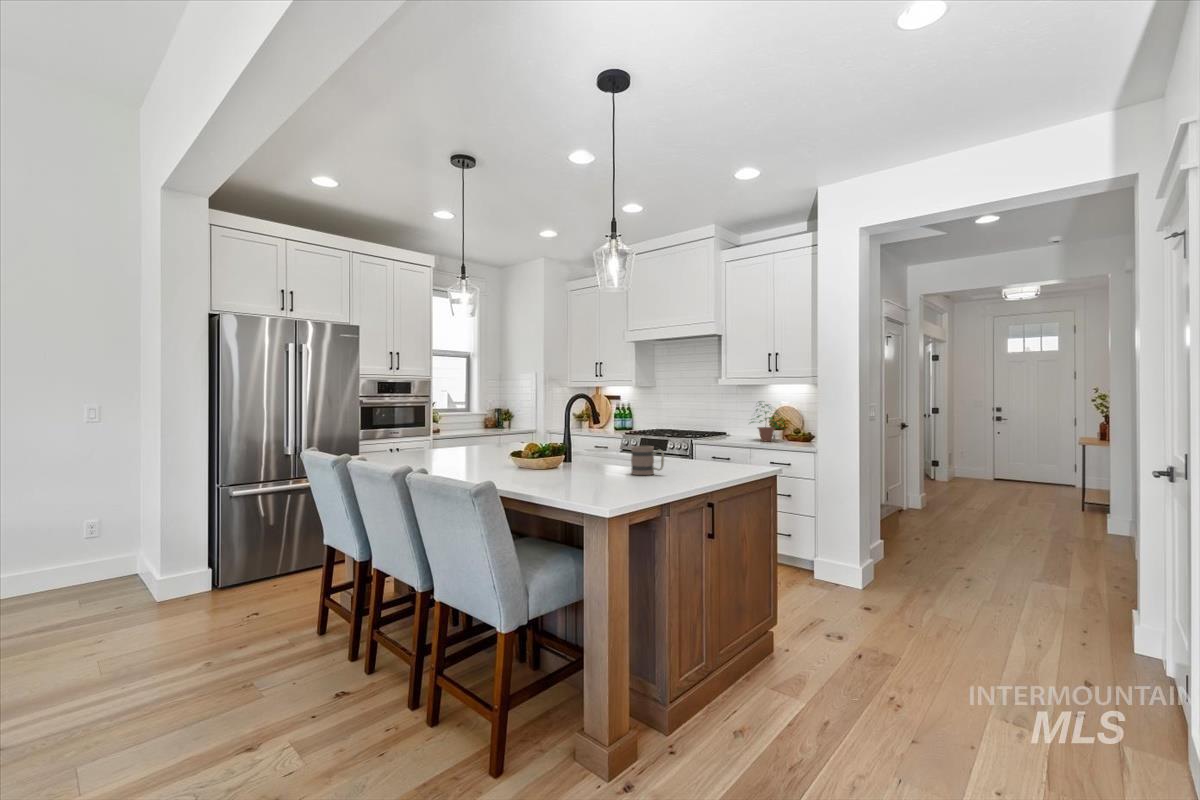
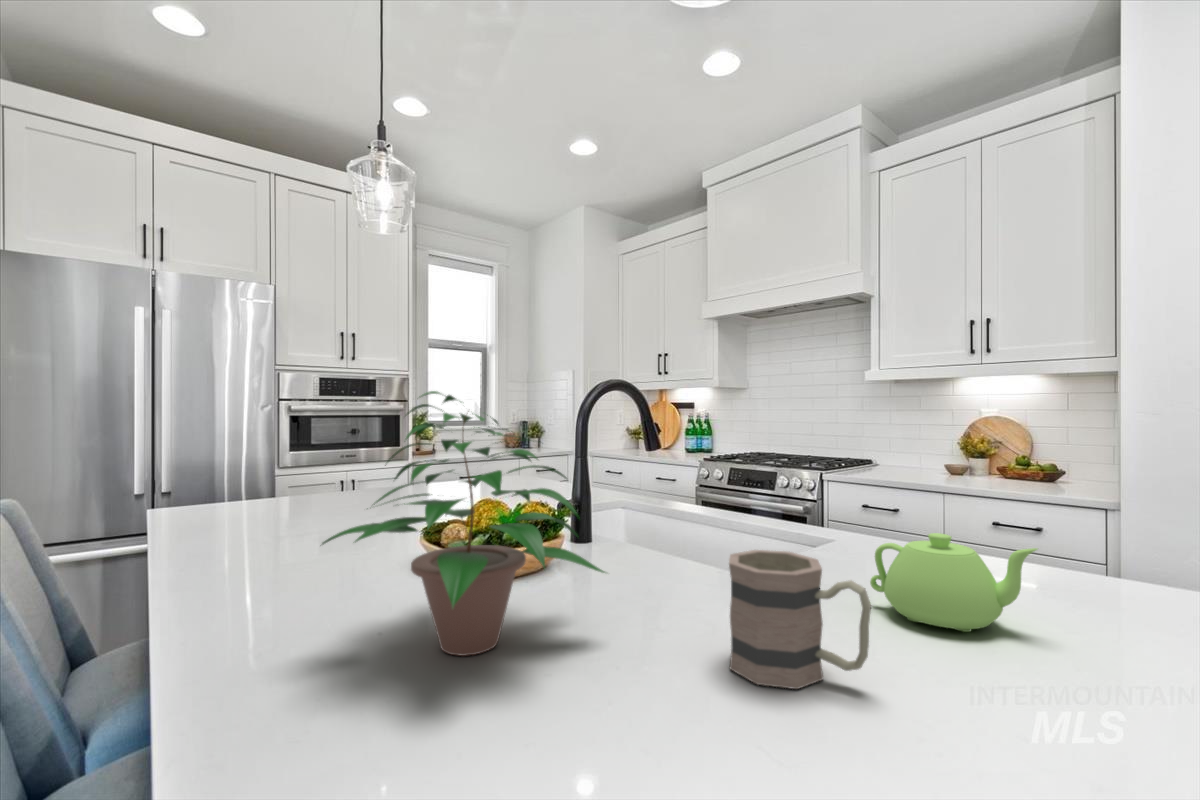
potted plant: present [751,404,779,442] -> present [322,391,605,656]
teapot: none [675,444,715,469] -> present [870,533,1037,632]

